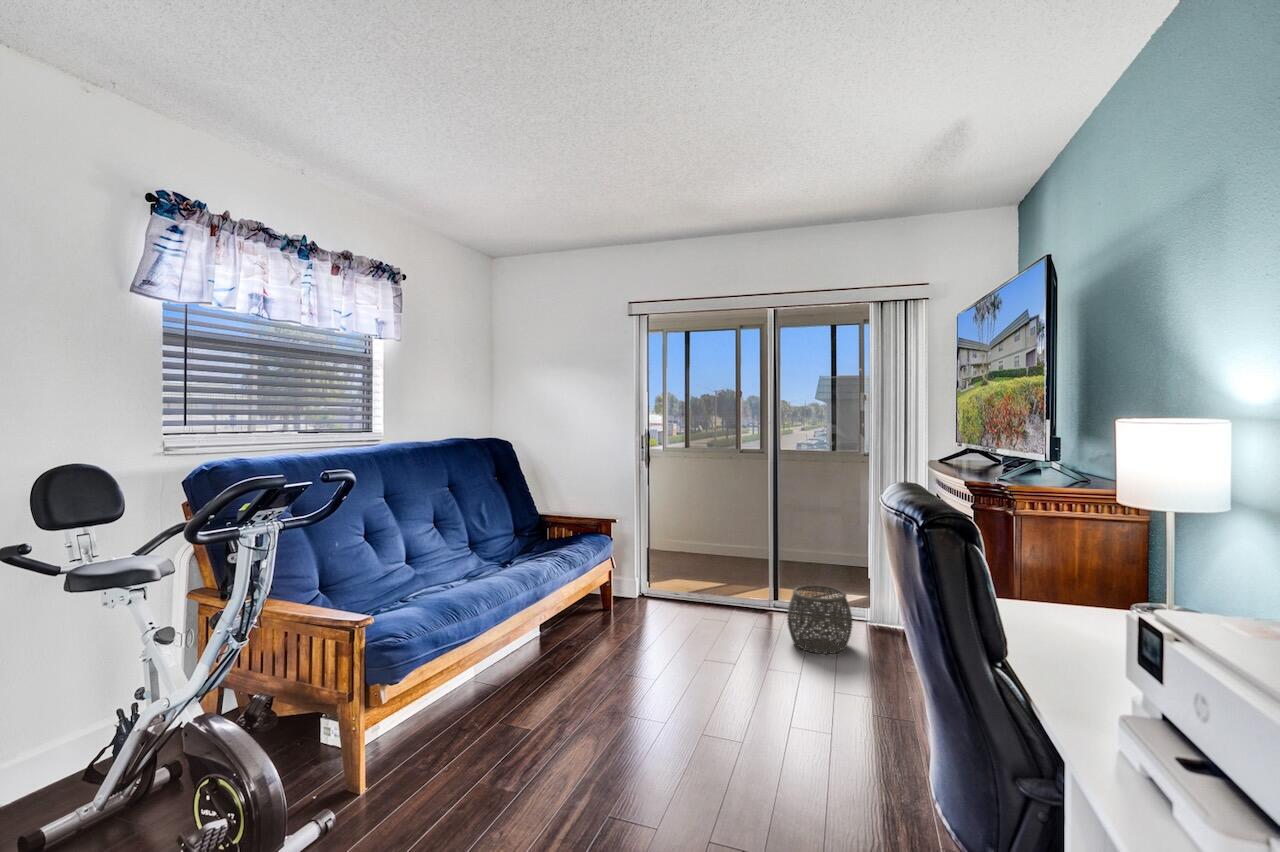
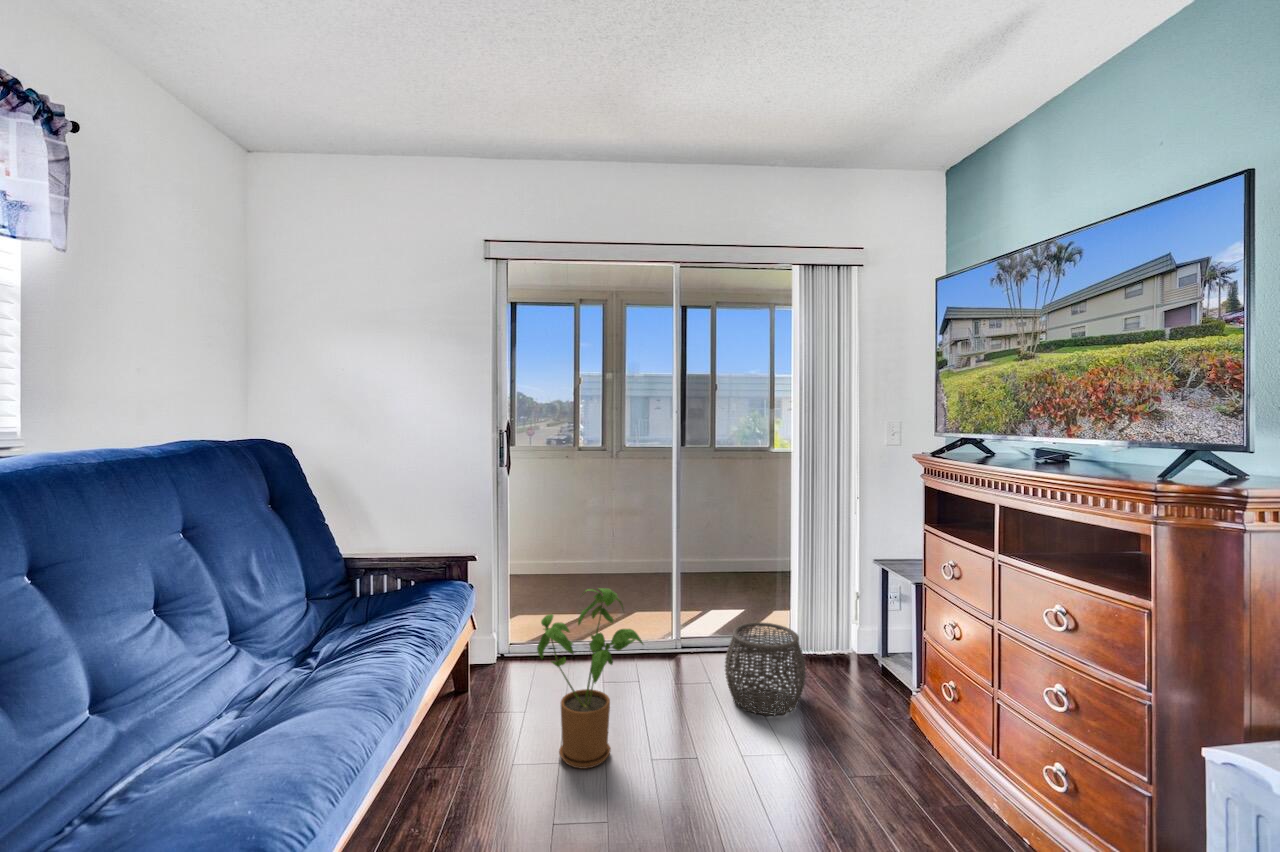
house plant: none [633,539,698,657] -> present [537,588,643,769]

